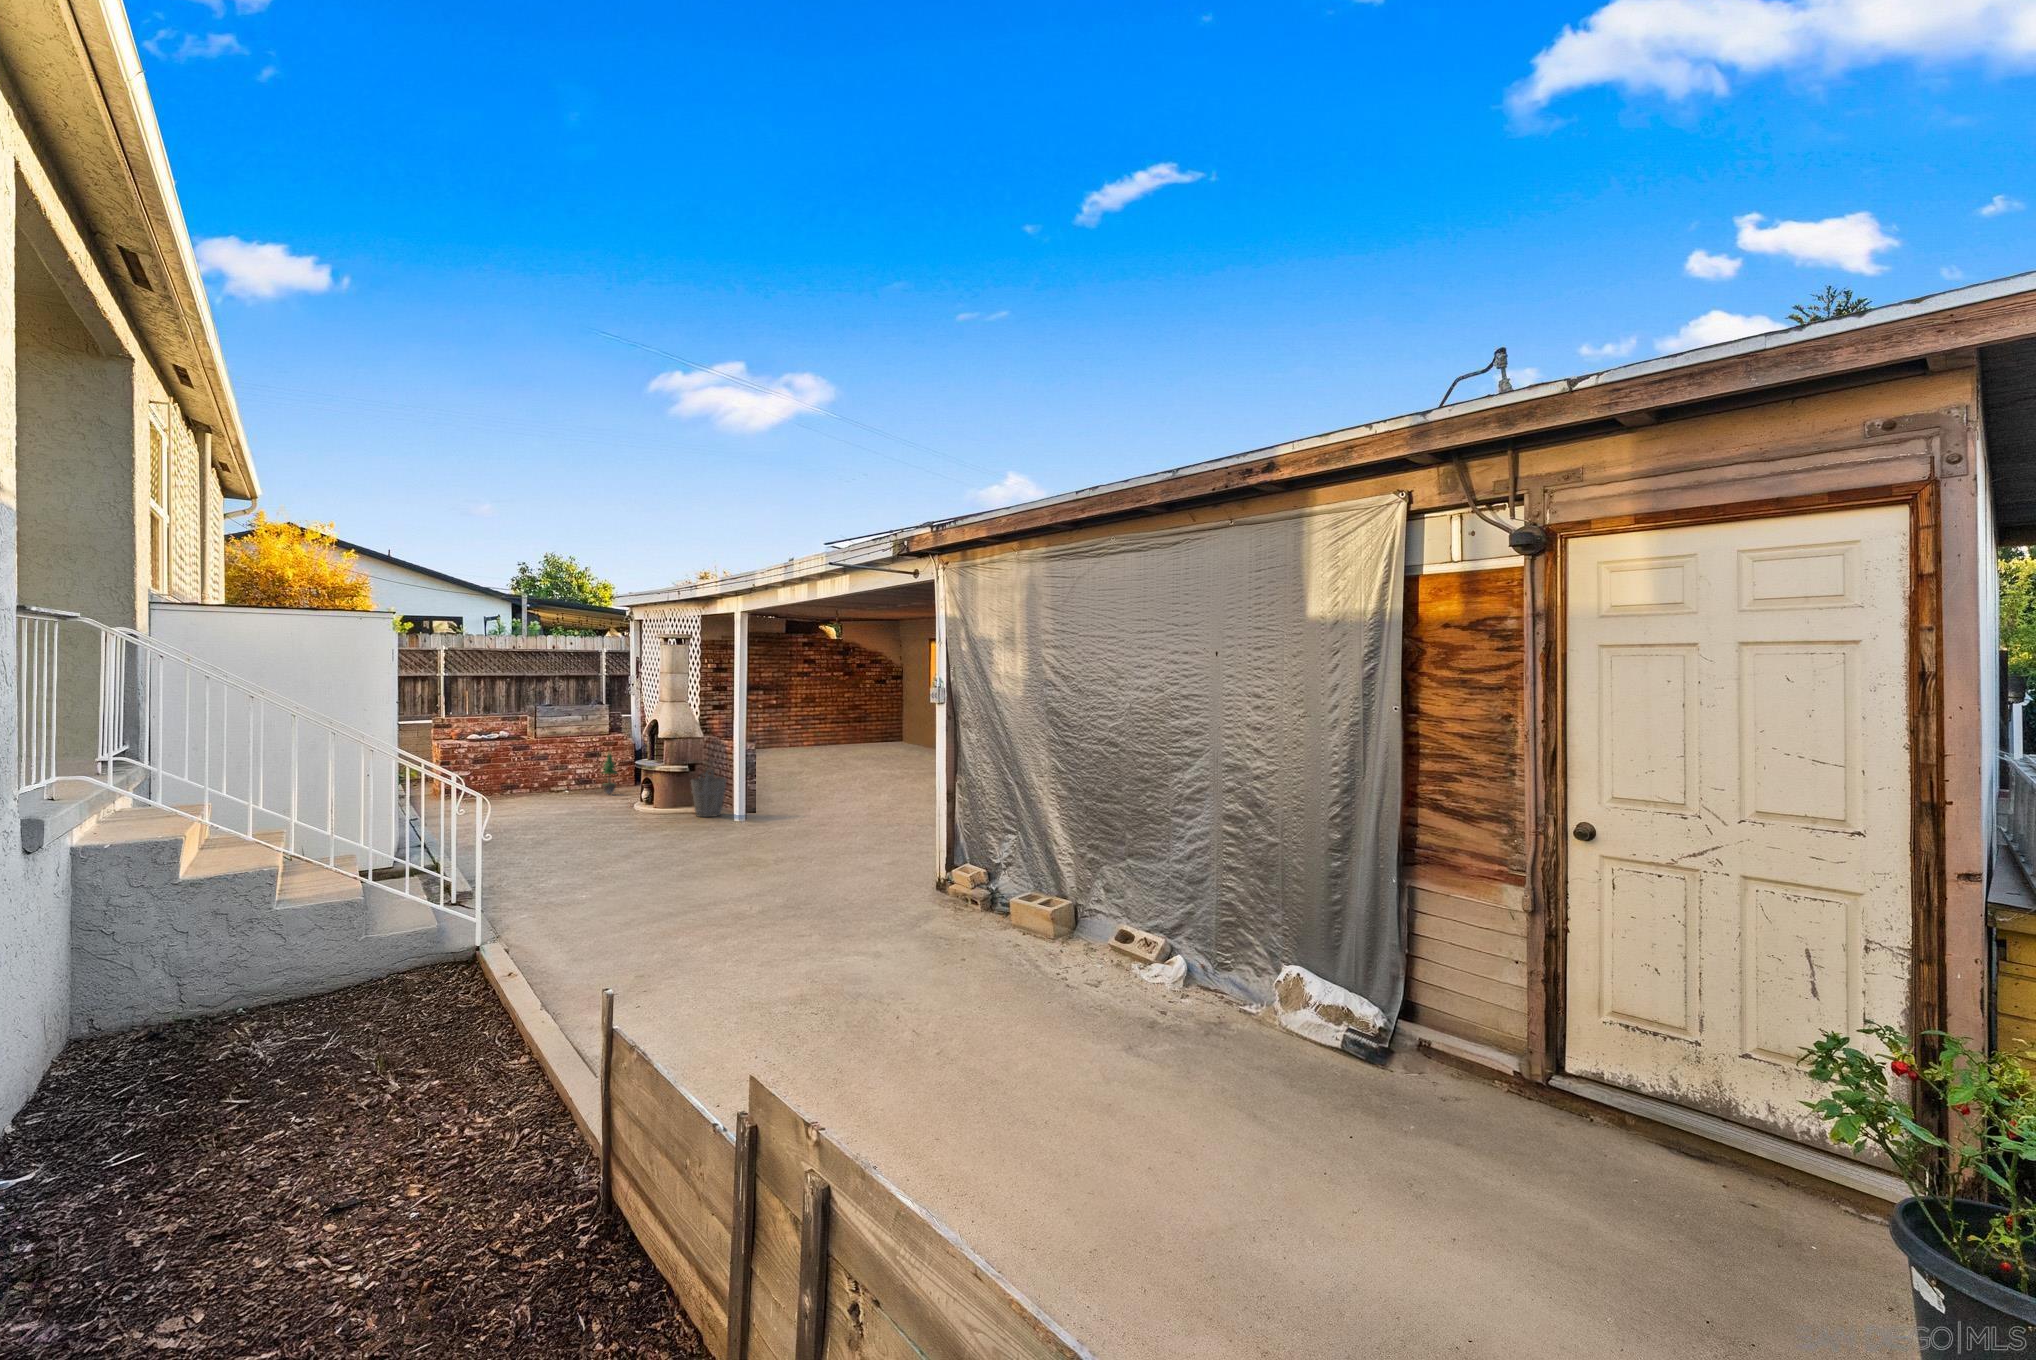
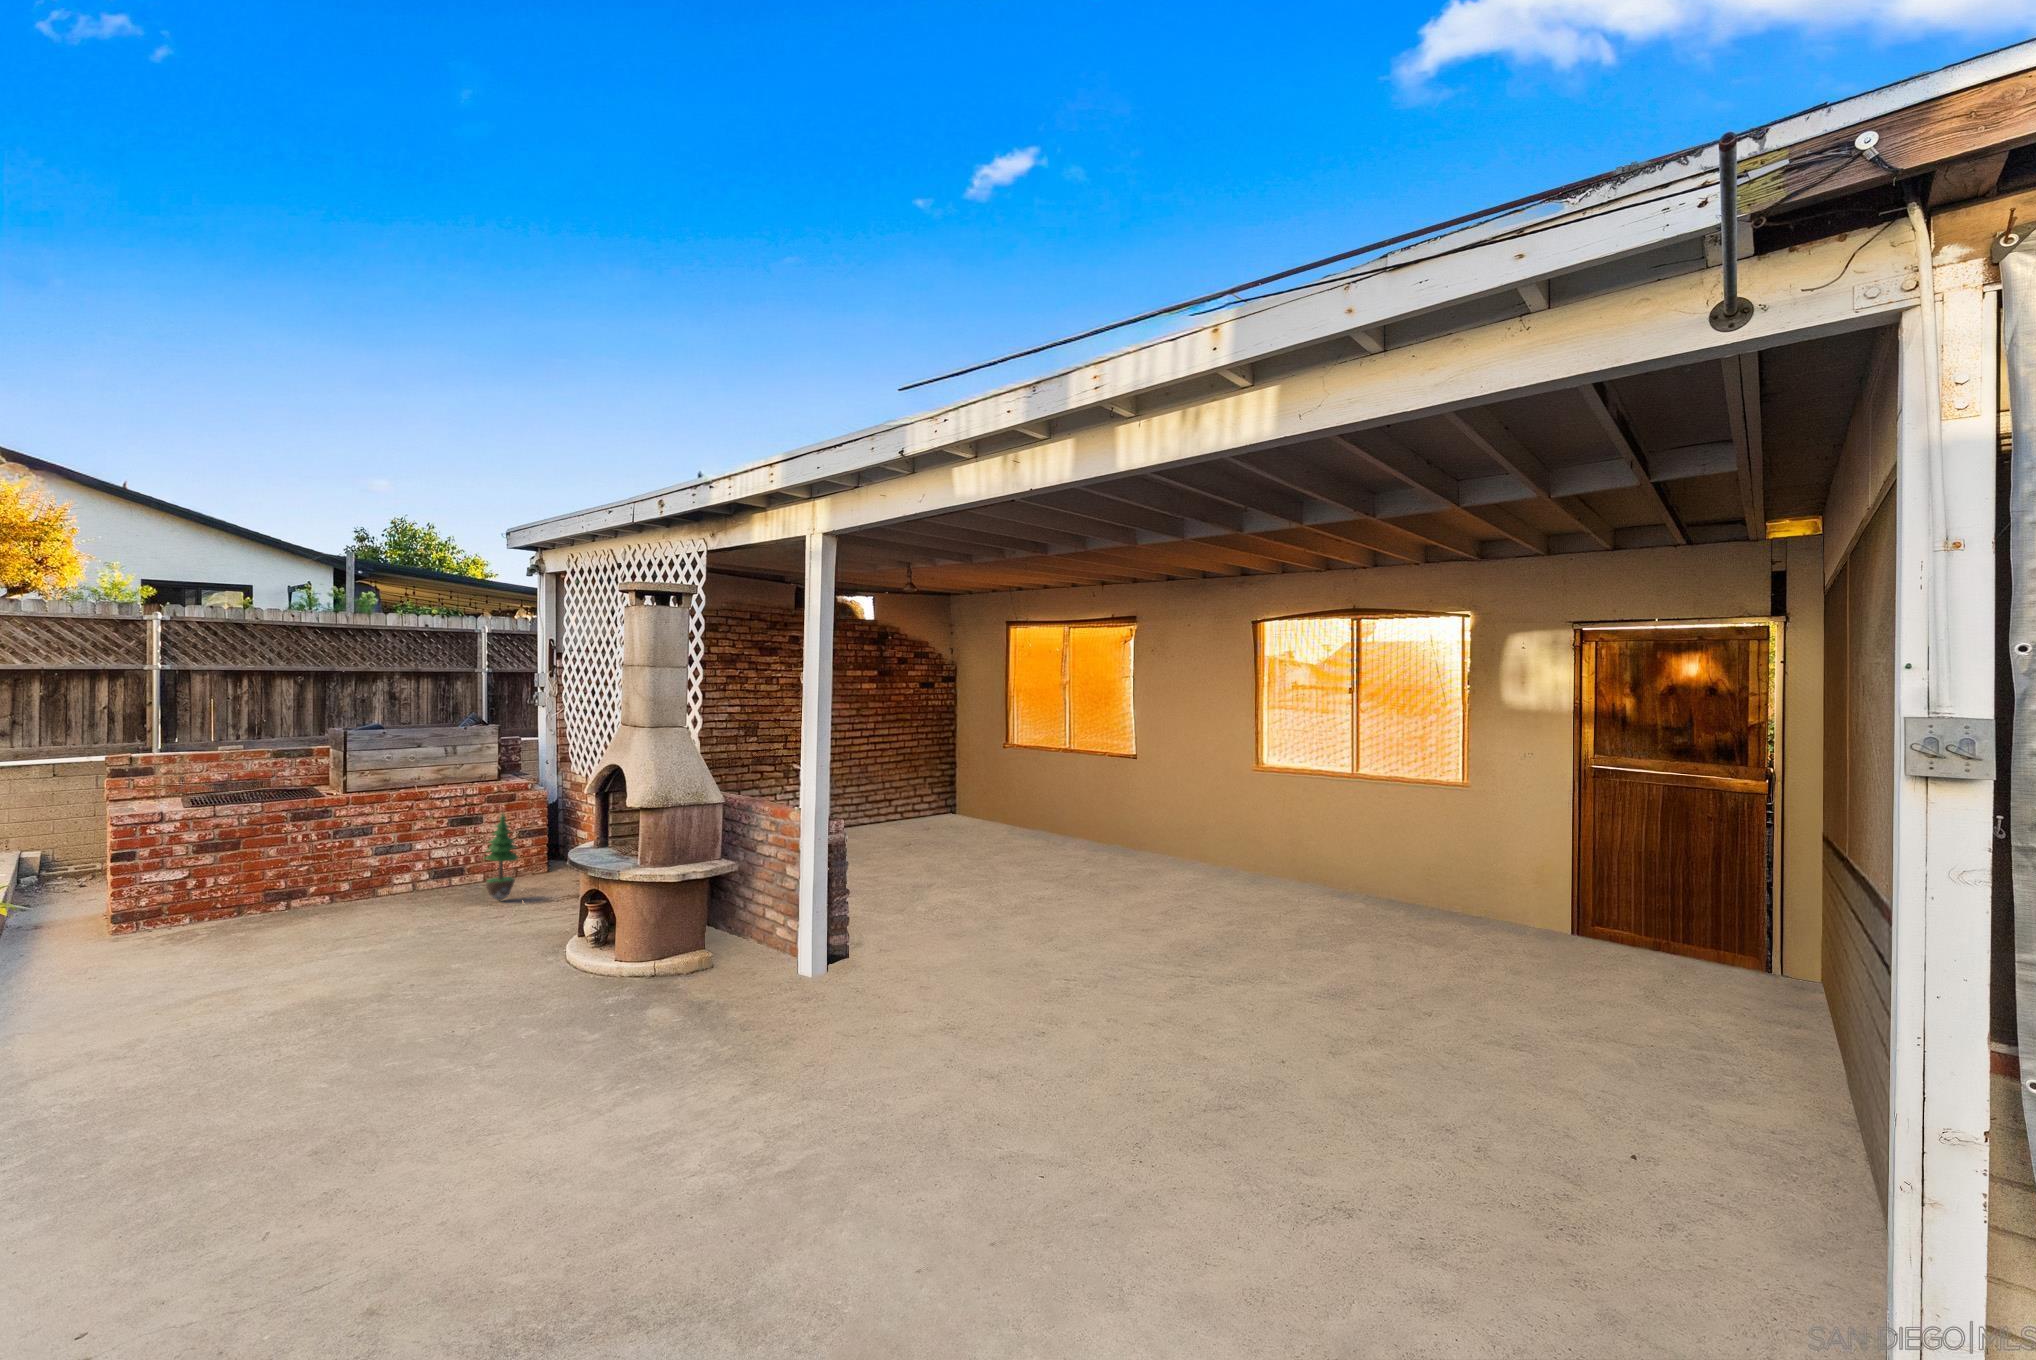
bucket: present [691,770,726,817] -> none [703,867,780,978]

